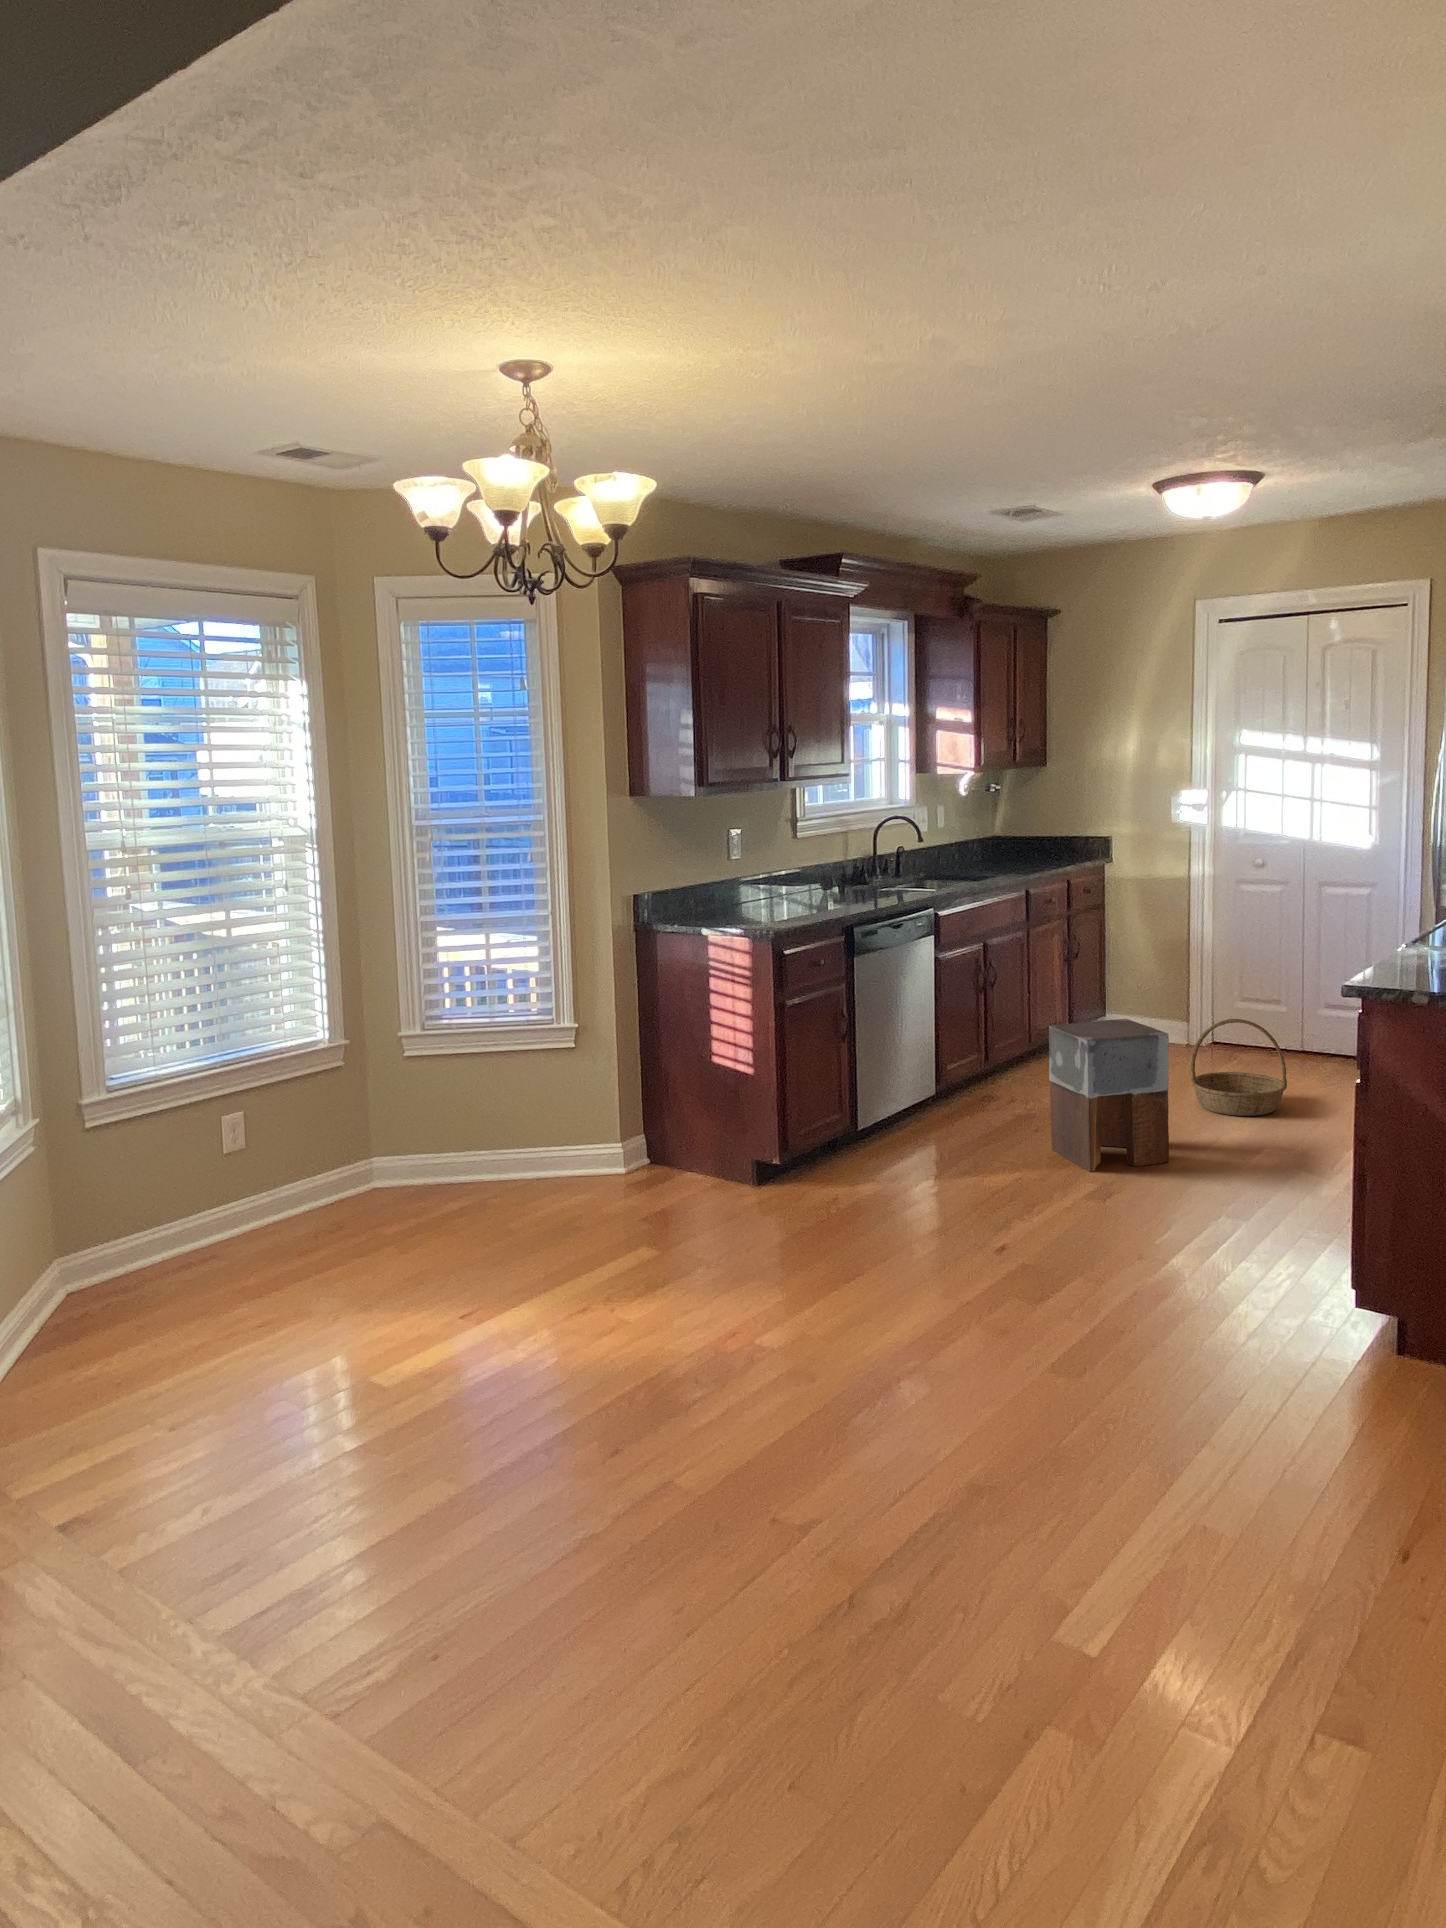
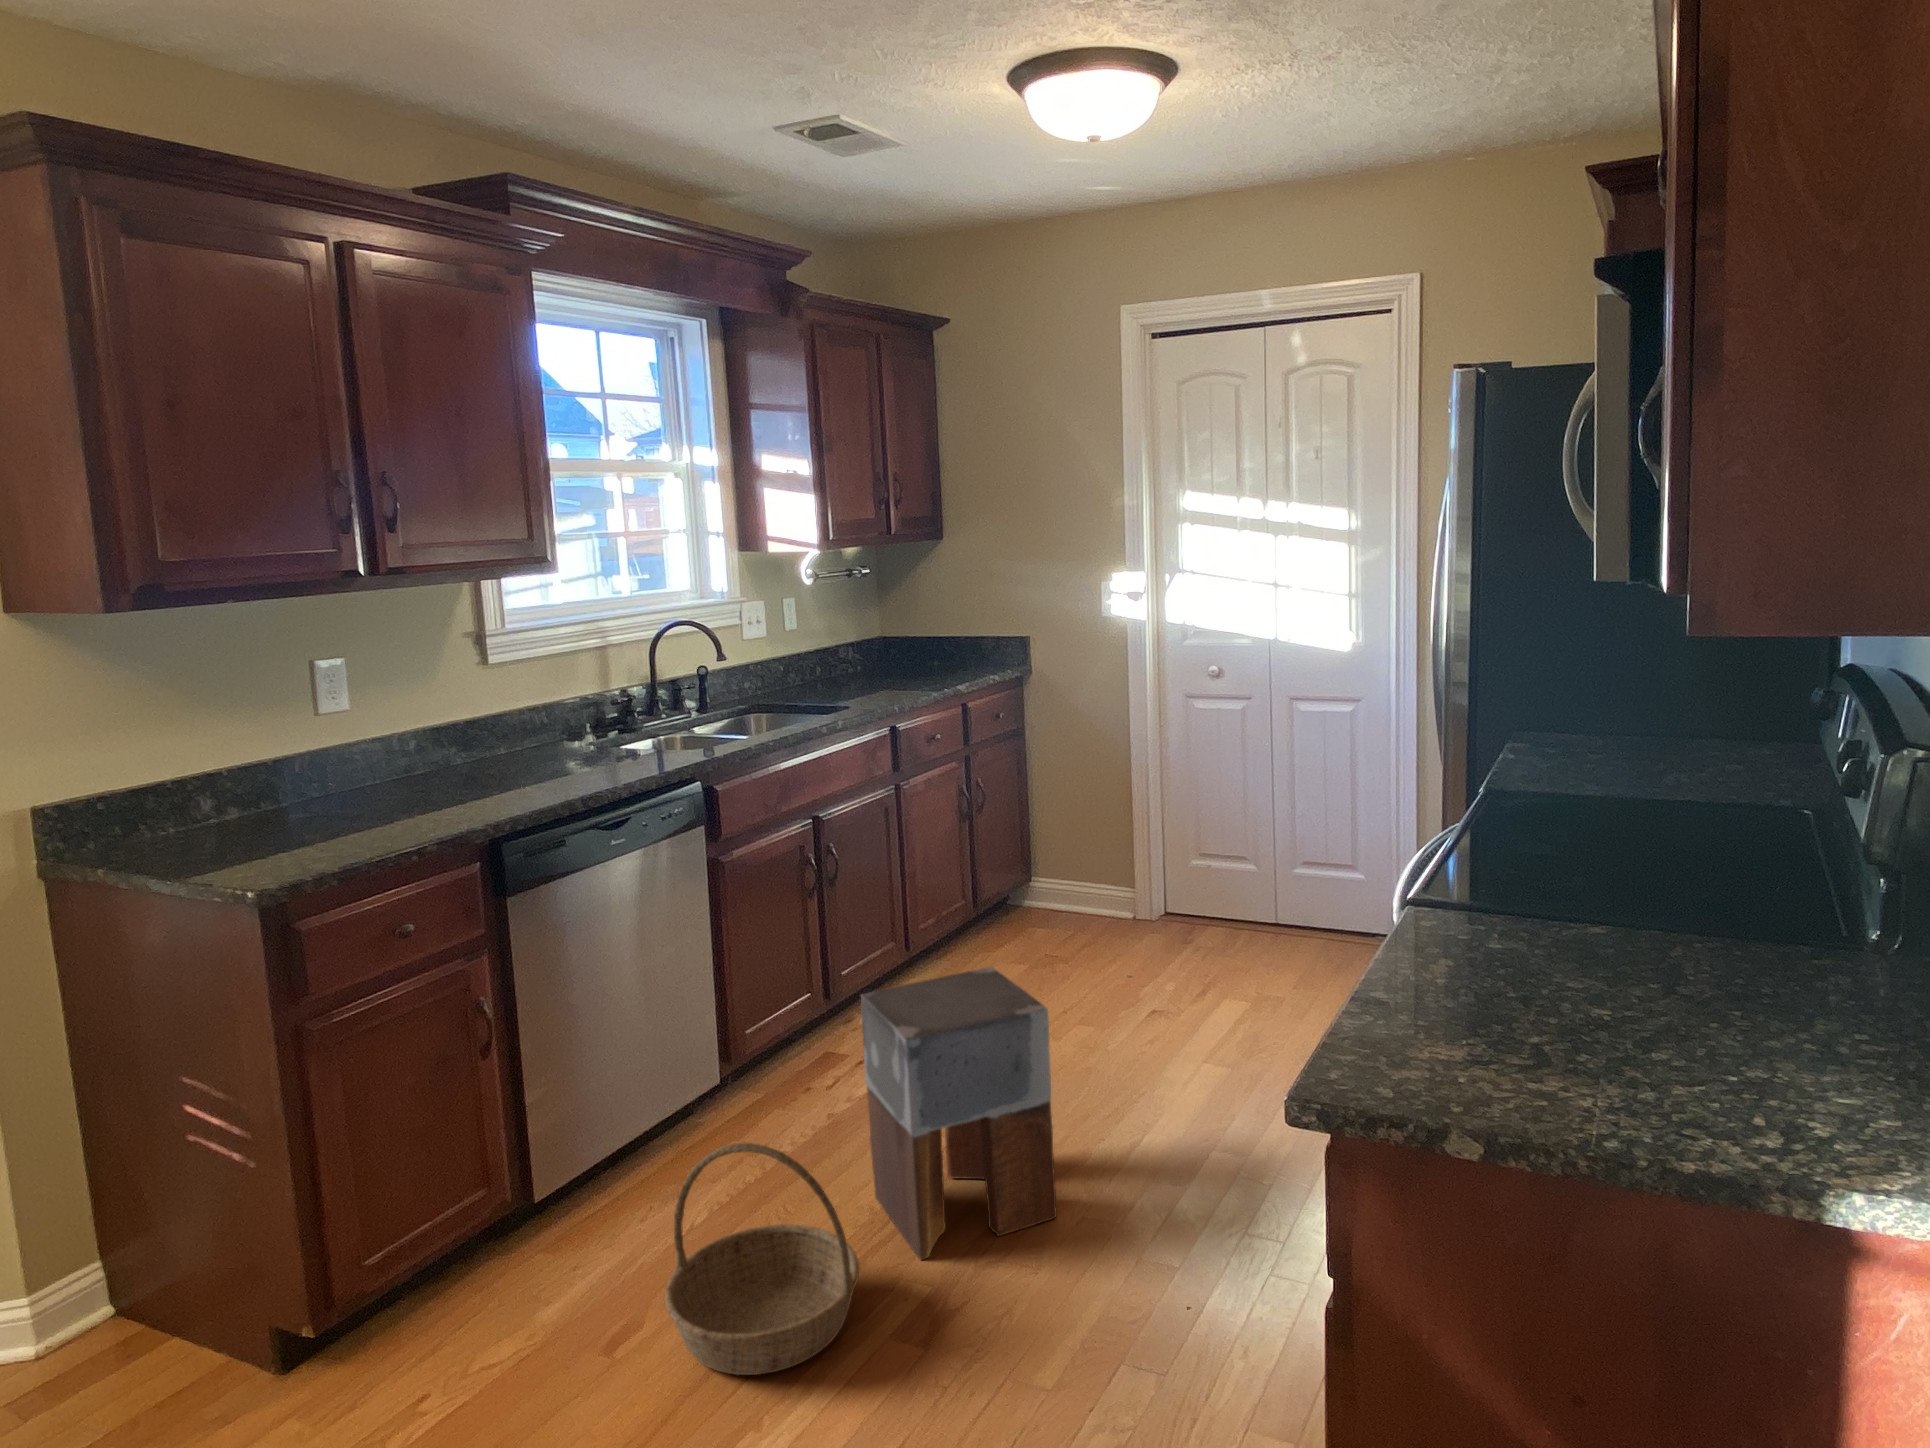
basket: present [1190,1019,1287,1116] -> present [665,1143,859,1375]

